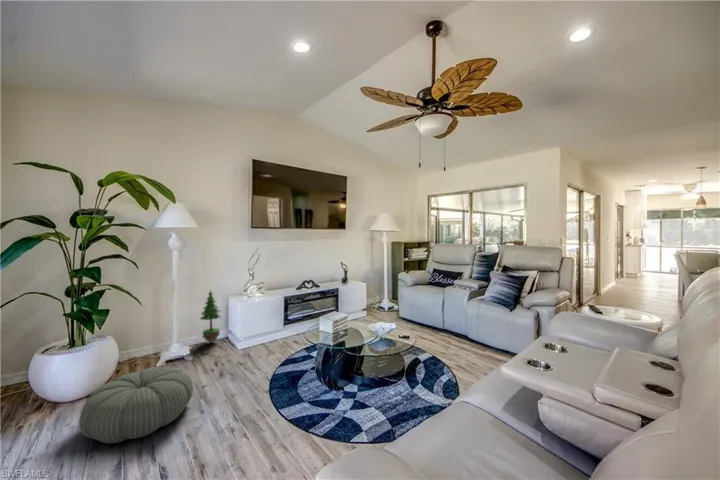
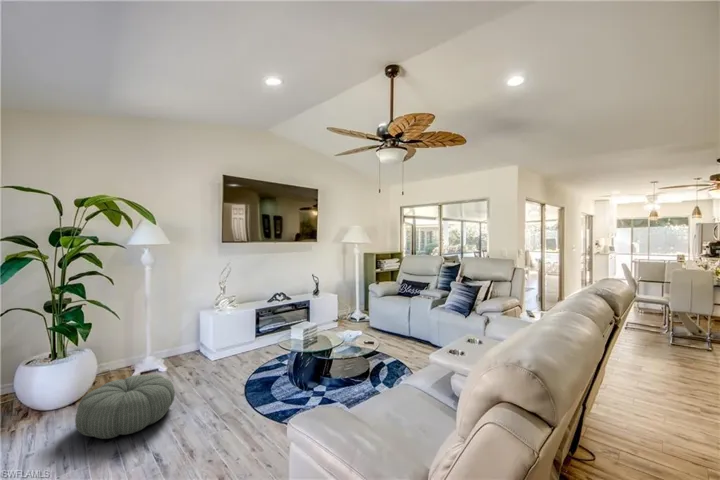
potted tree: present [201,291,221,343] -> none [172,303,194,356]

